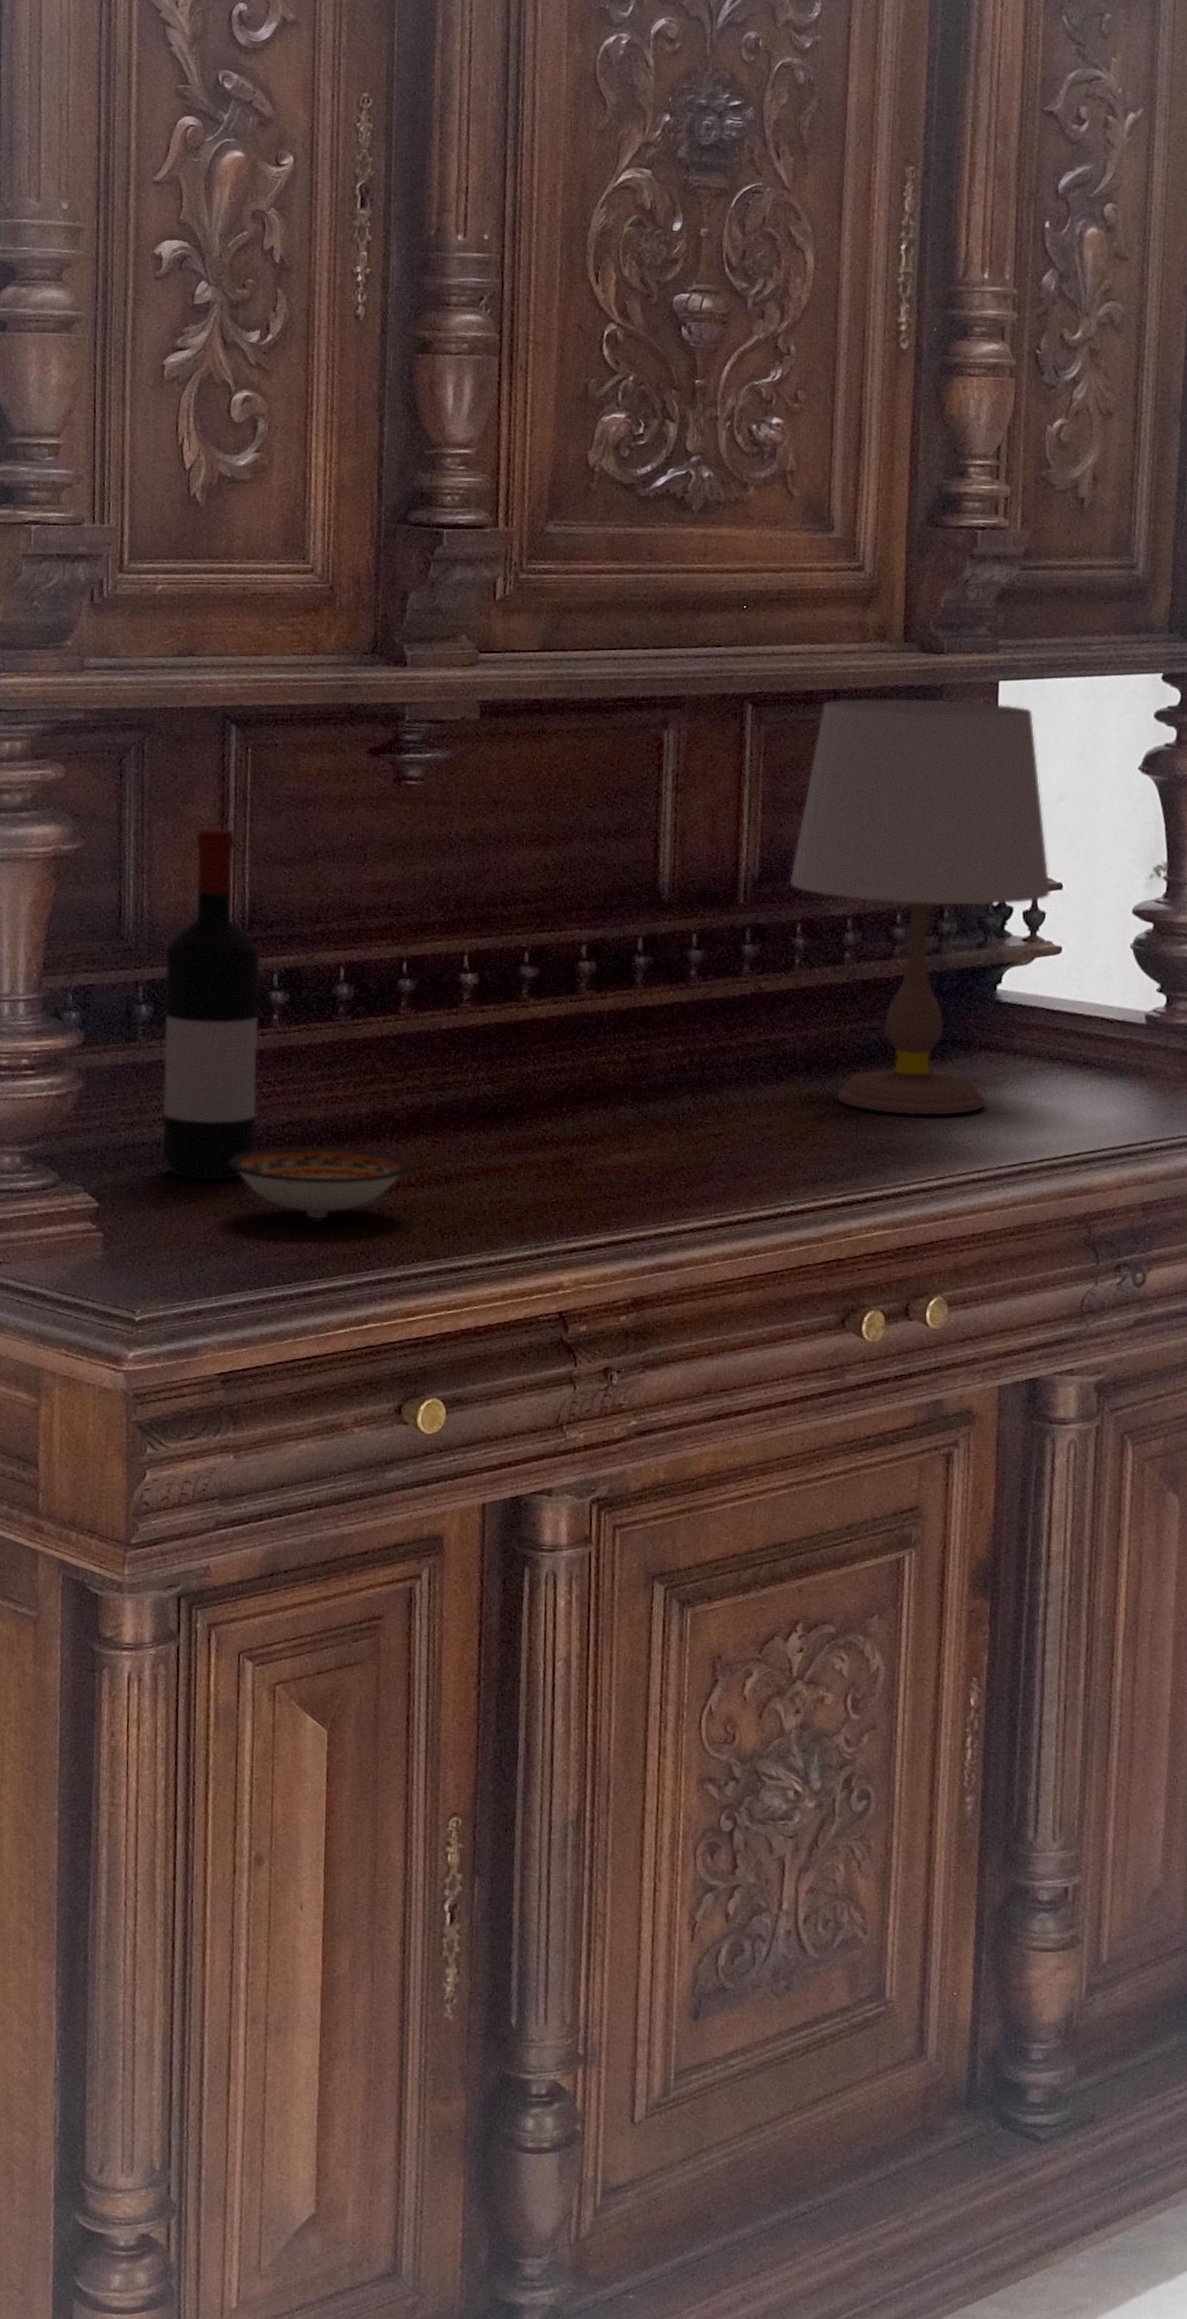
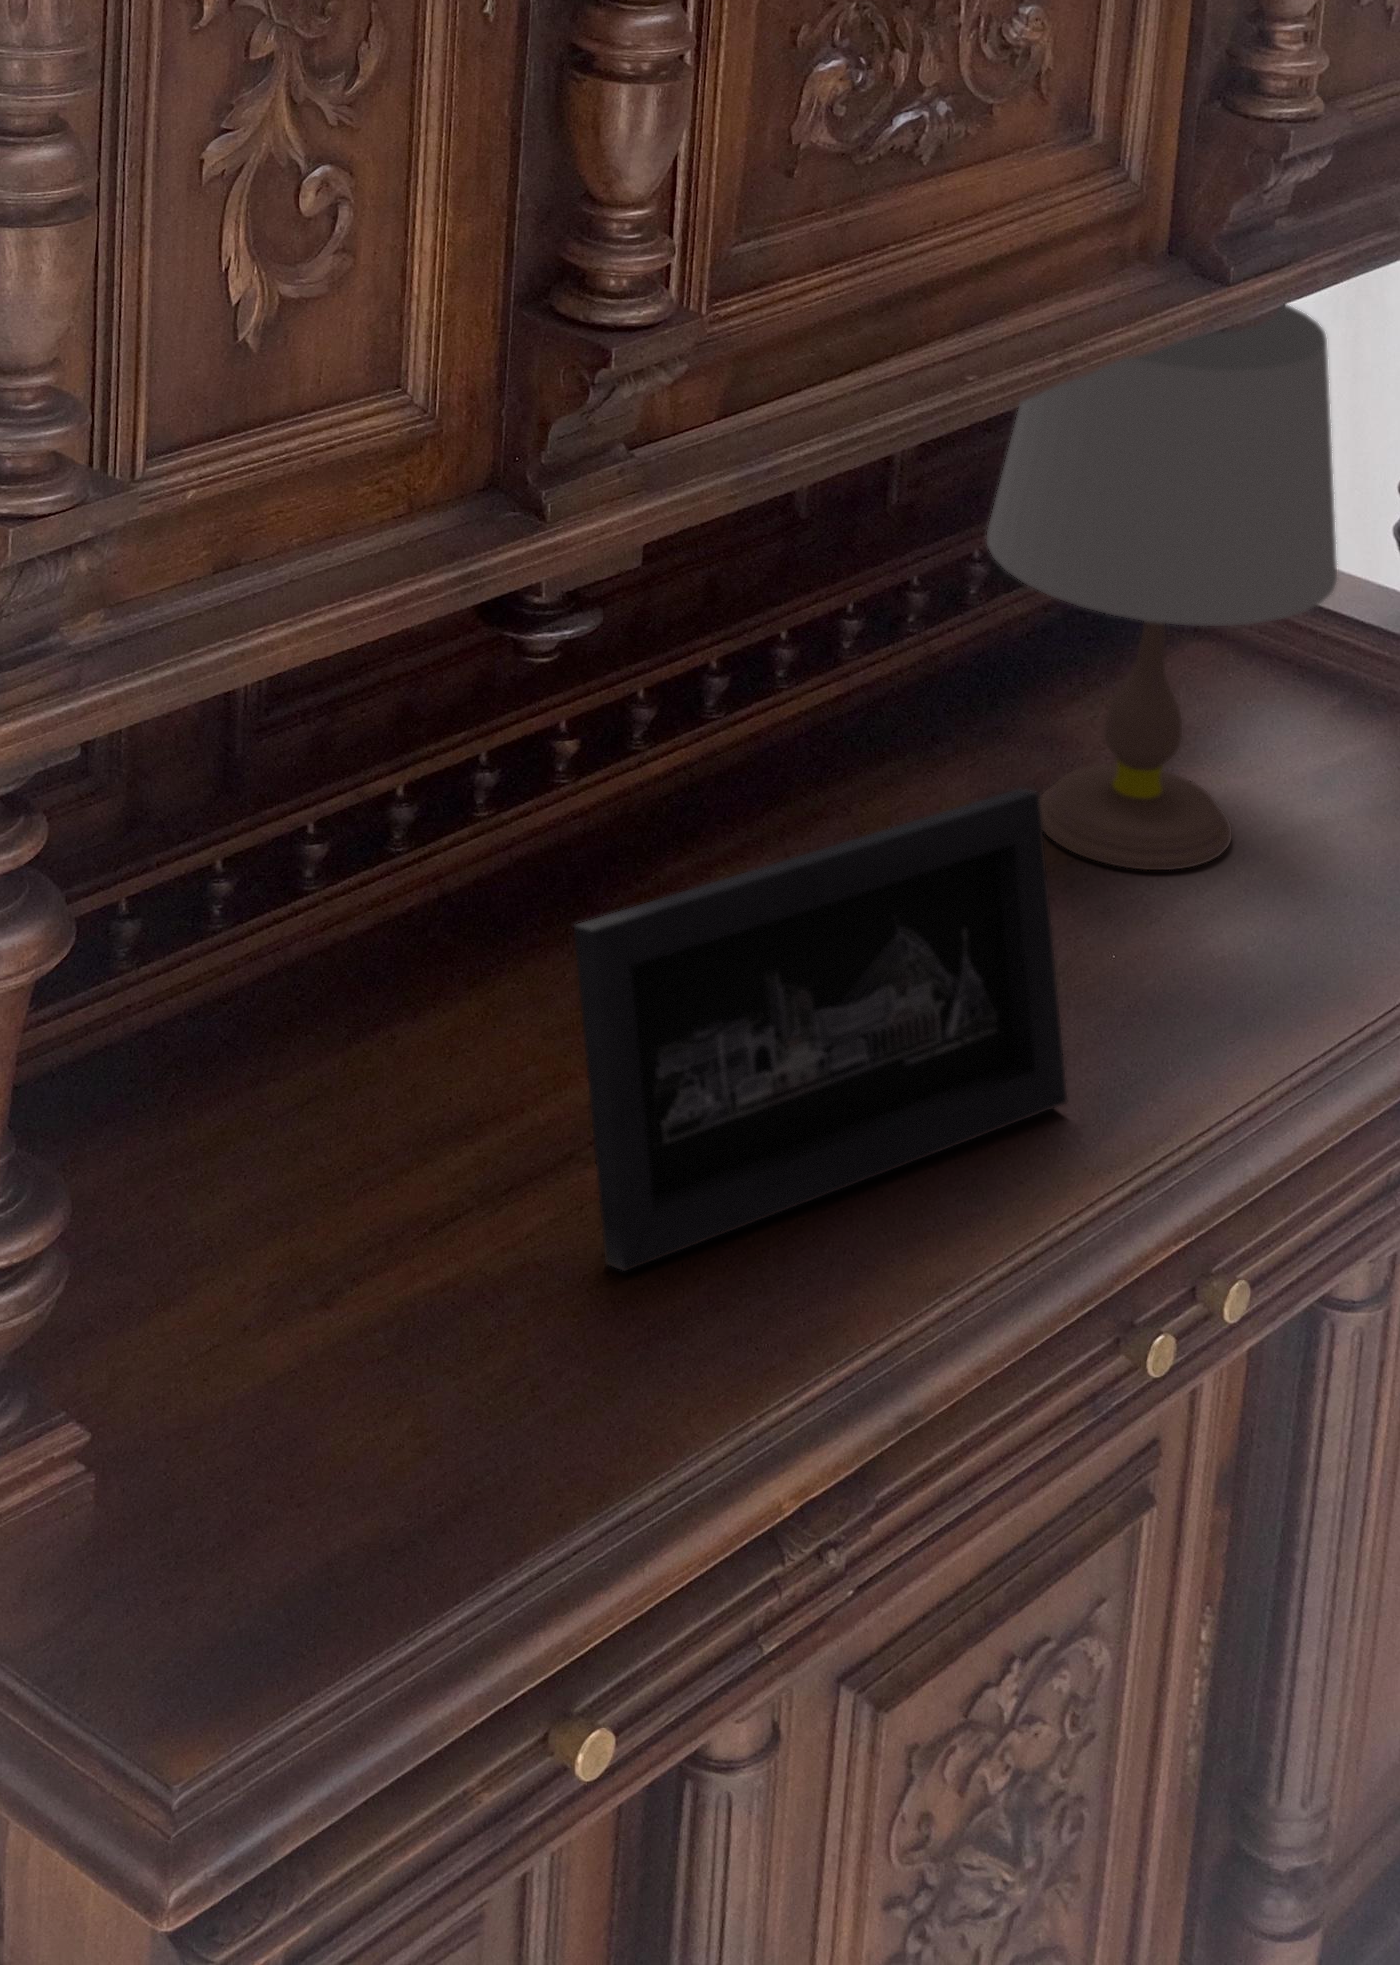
wine bottle: present [164,829,259,1179] -> none [164,709,310,1206]
picture frame: none [437,946,812,1202] -> present [574,789,1067,1271]
ceramic bowl: present [229,1147,409,1218] -> none [281,1211,543,1370]

